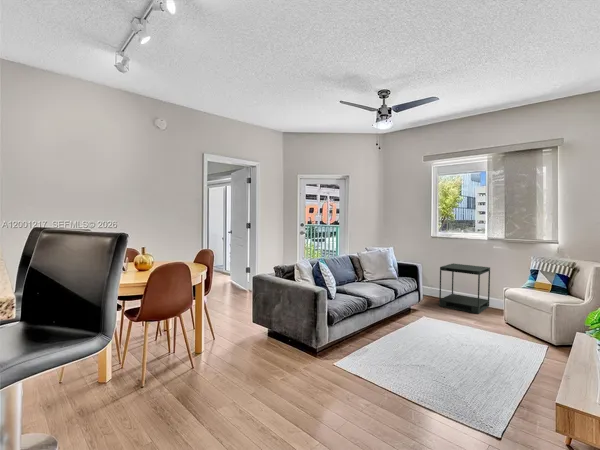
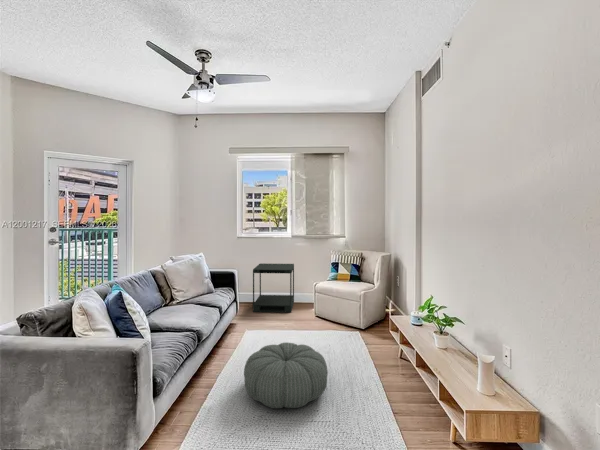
pouf: none [396,322,471,371] -> present [244,342,328,409]

